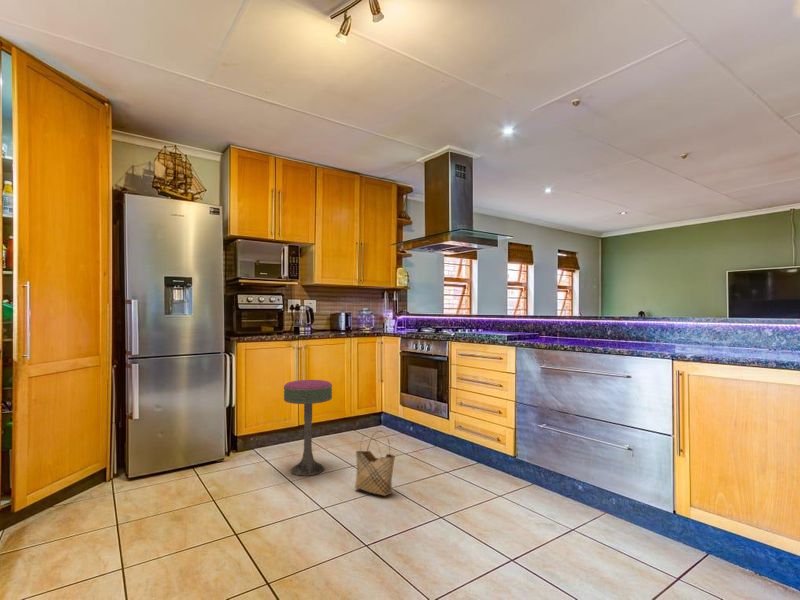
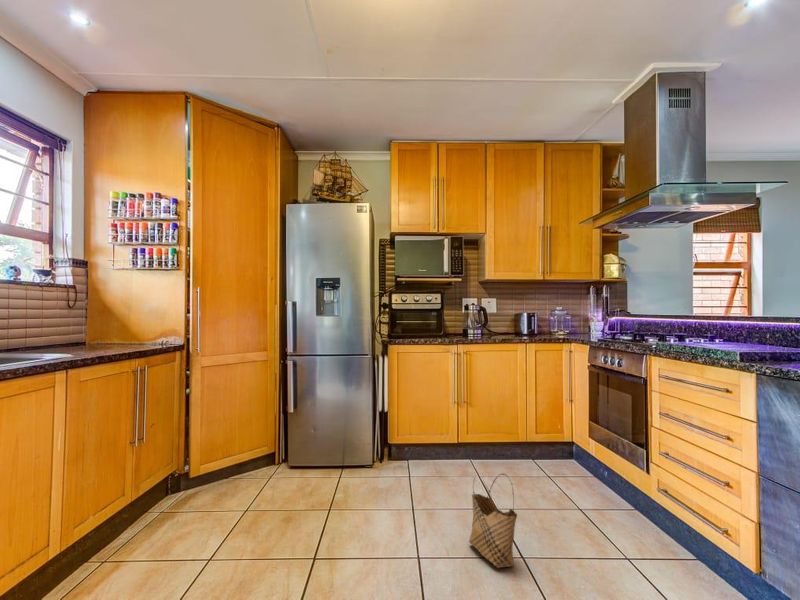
bar stool: present [284,380,332,476] -> none [411,392,467,508]

